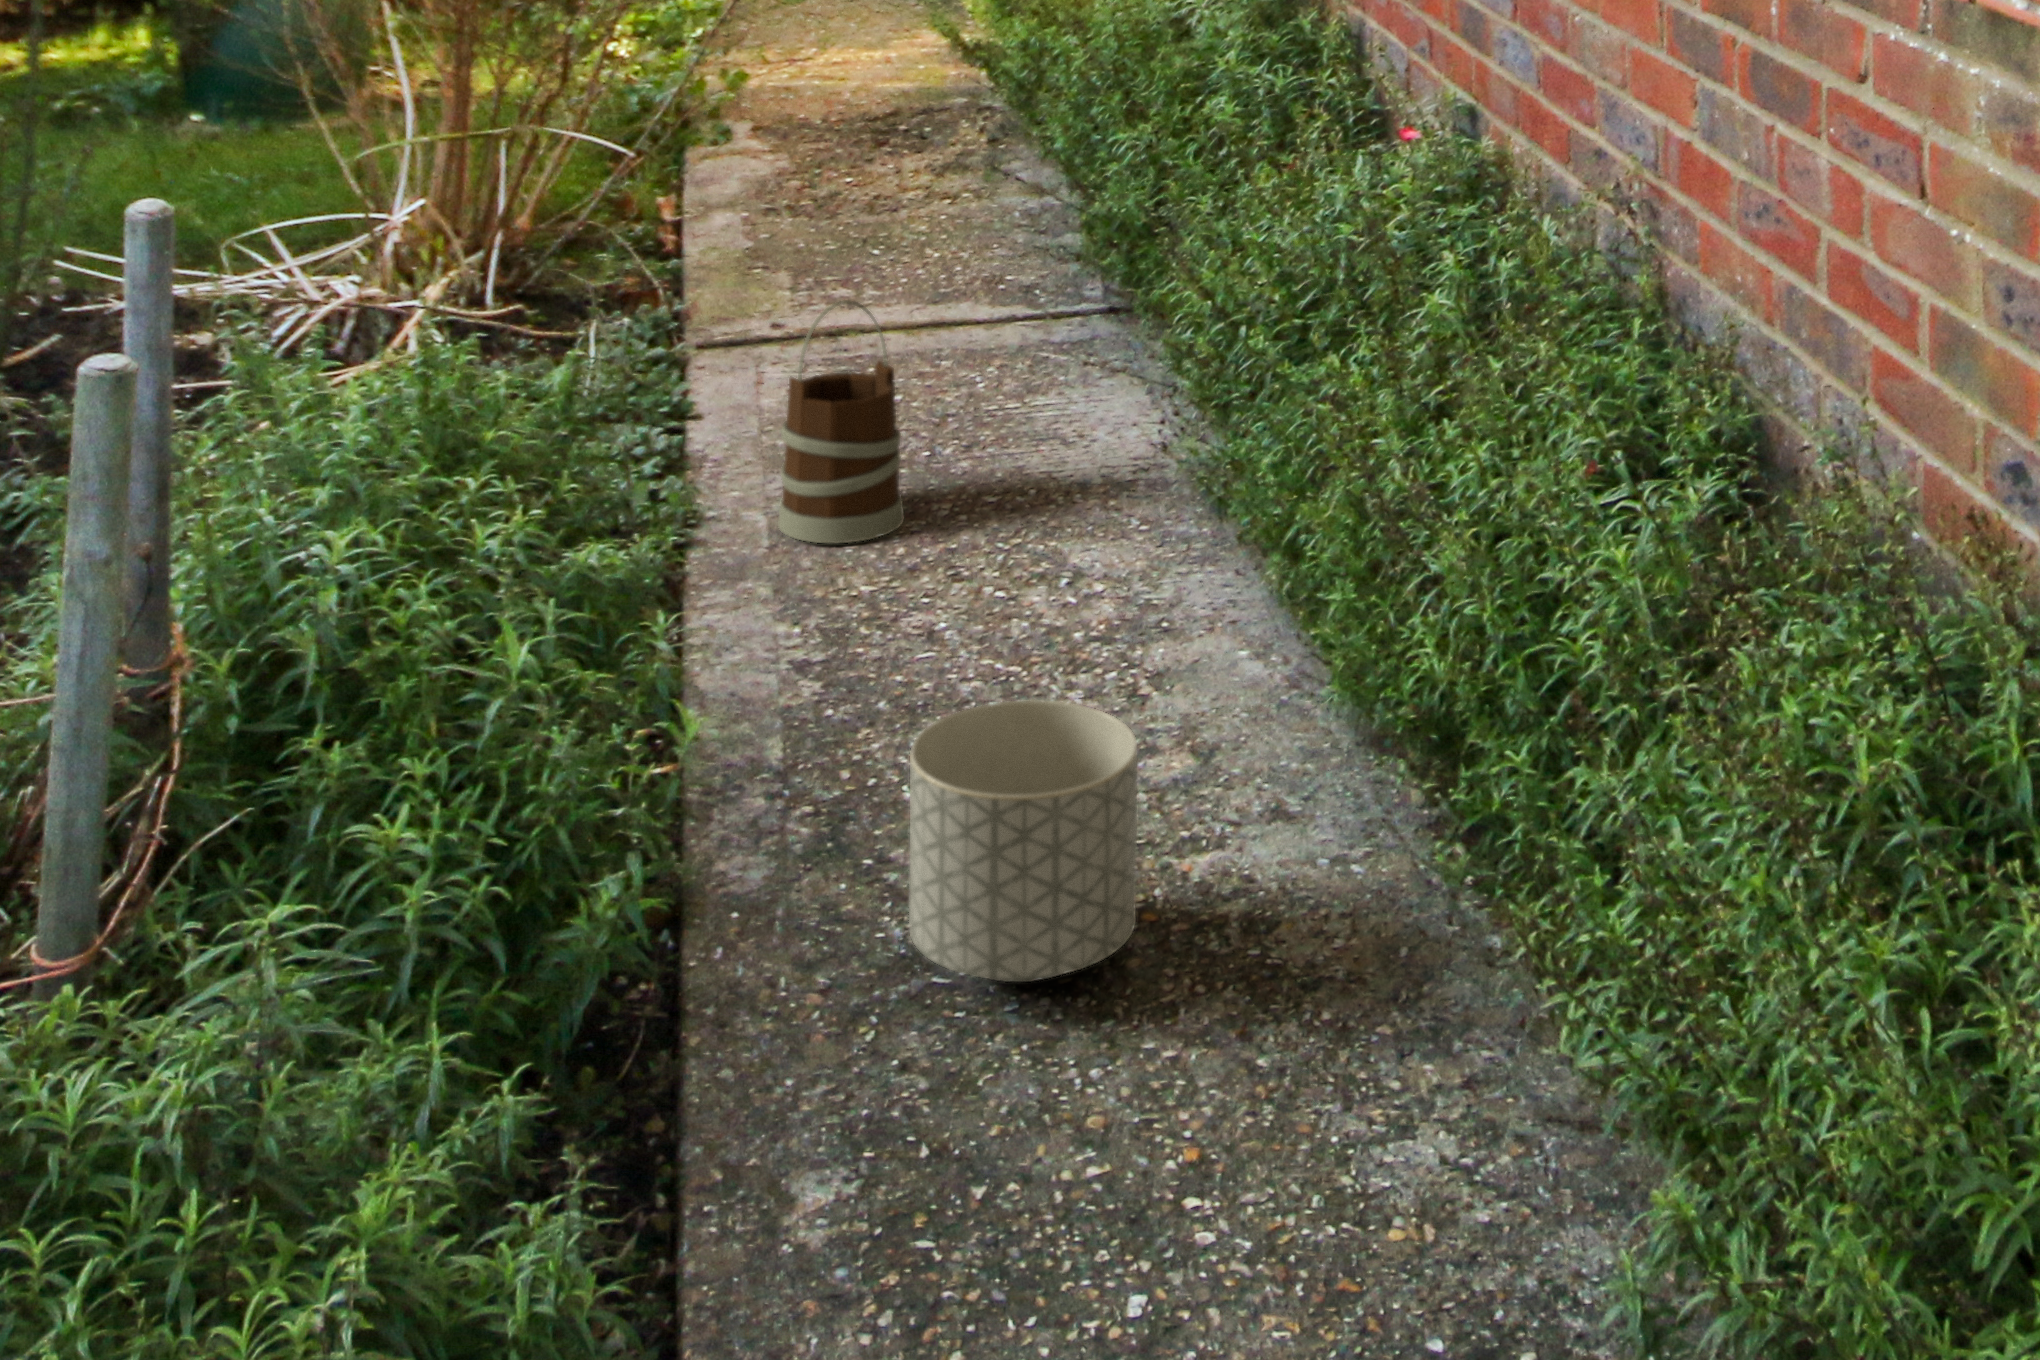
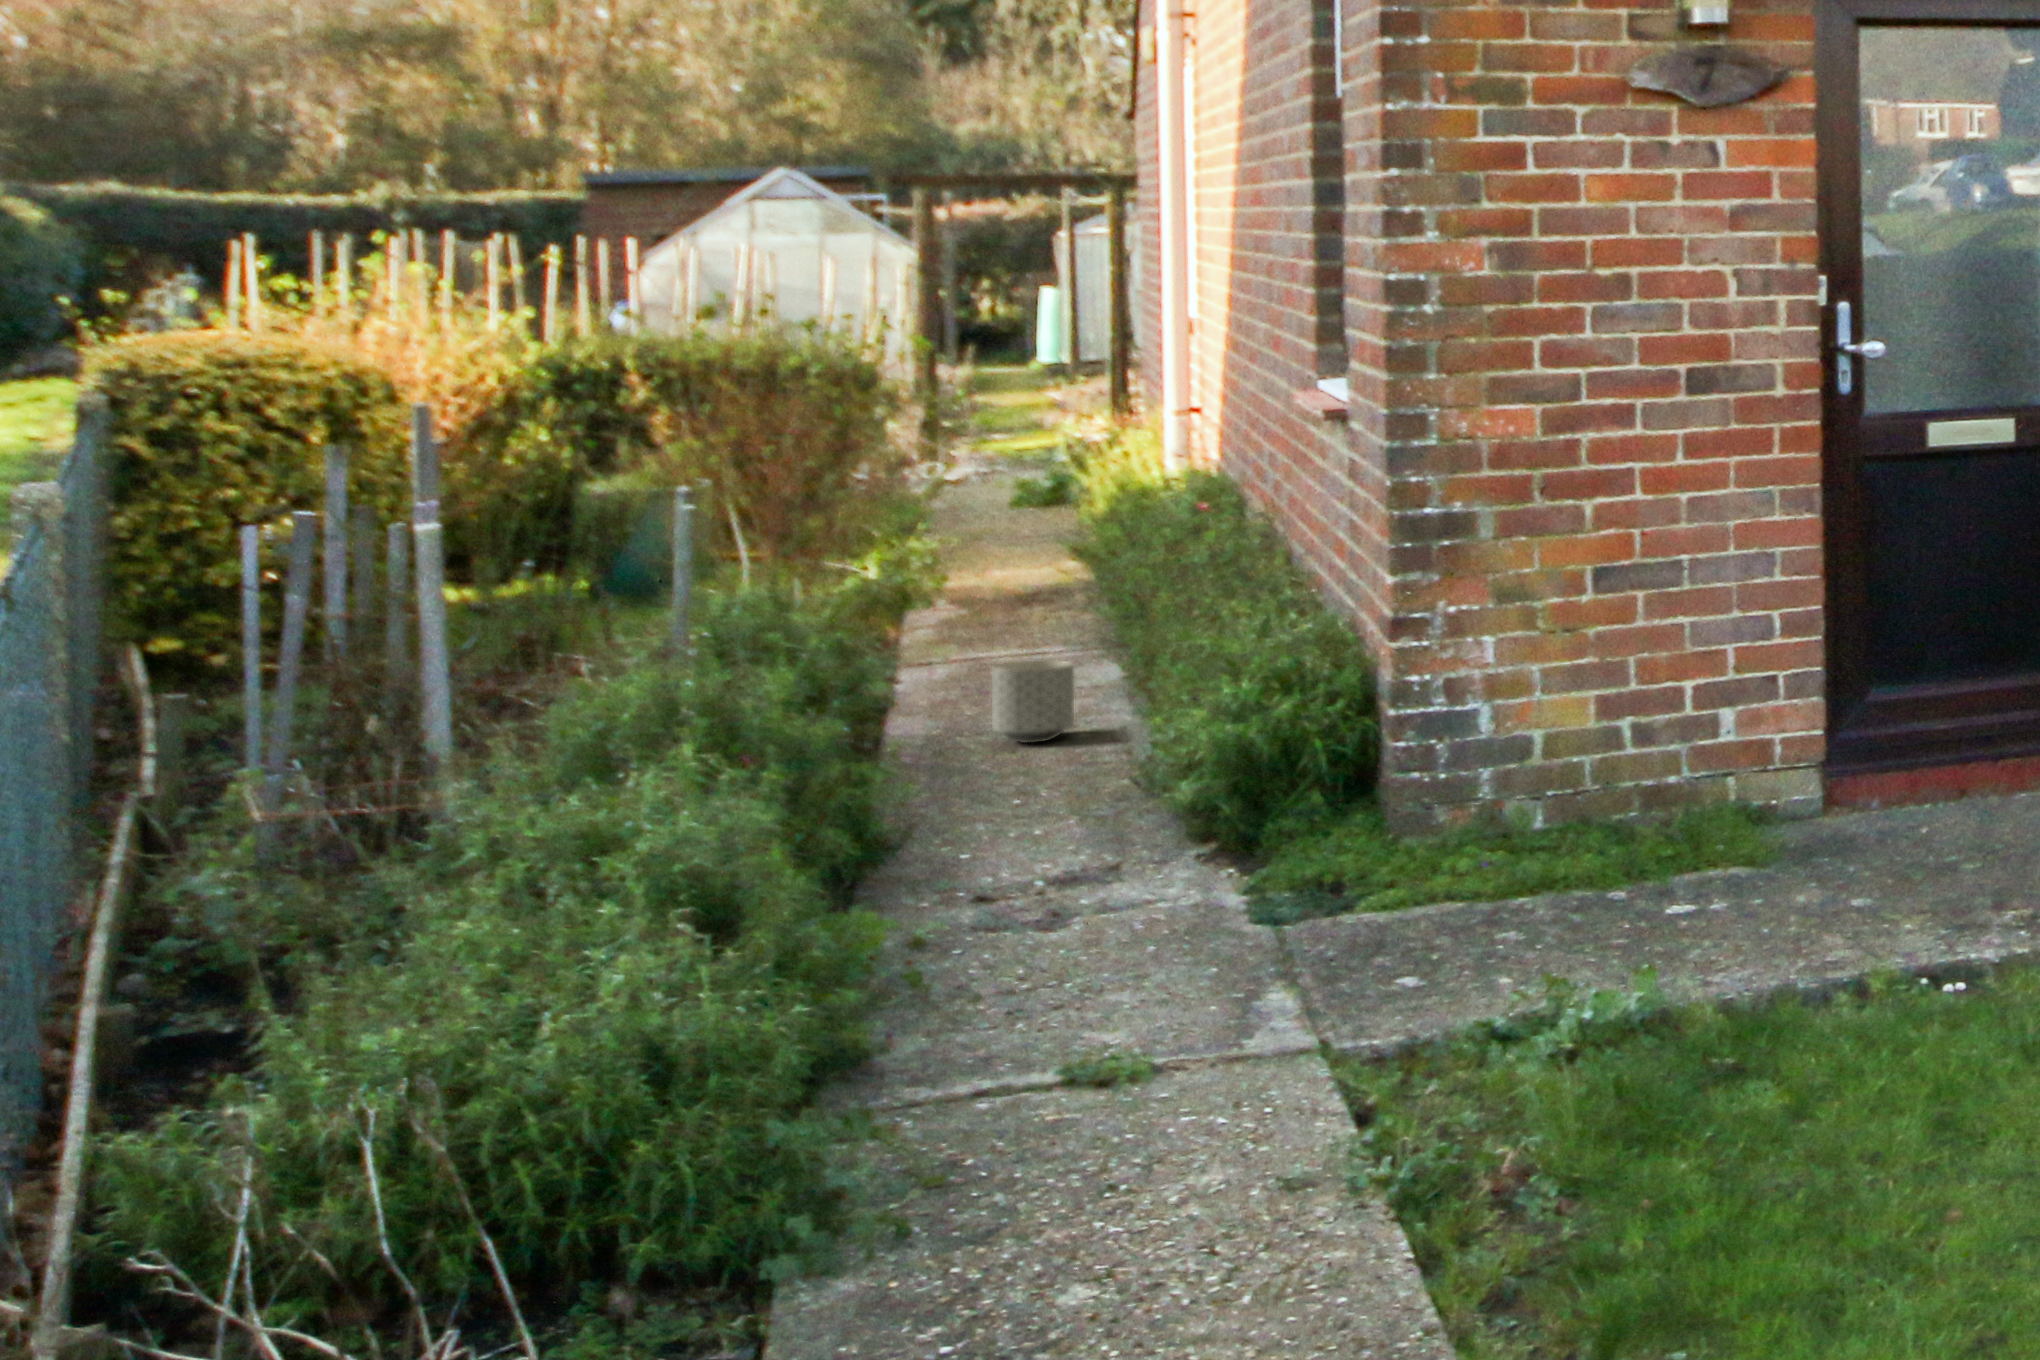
wooden bucket: present [778,300,904,543] -> none [960,583,1018,685]

